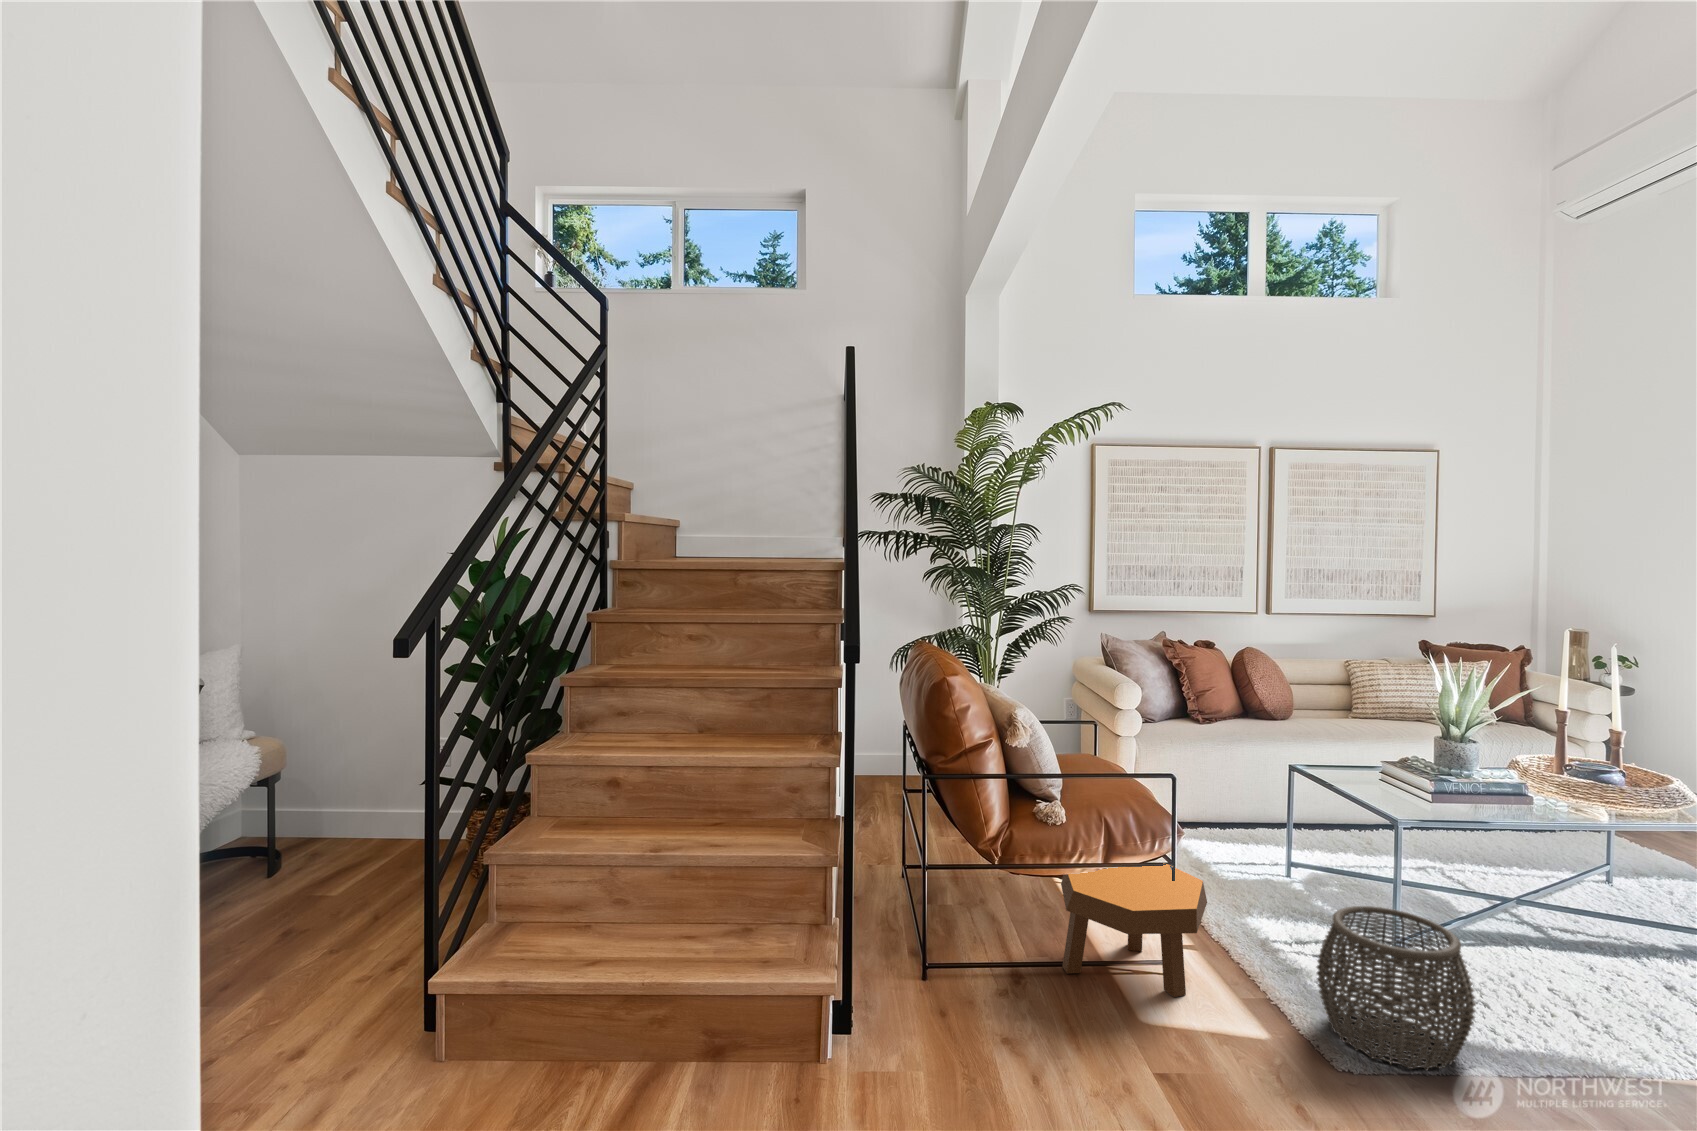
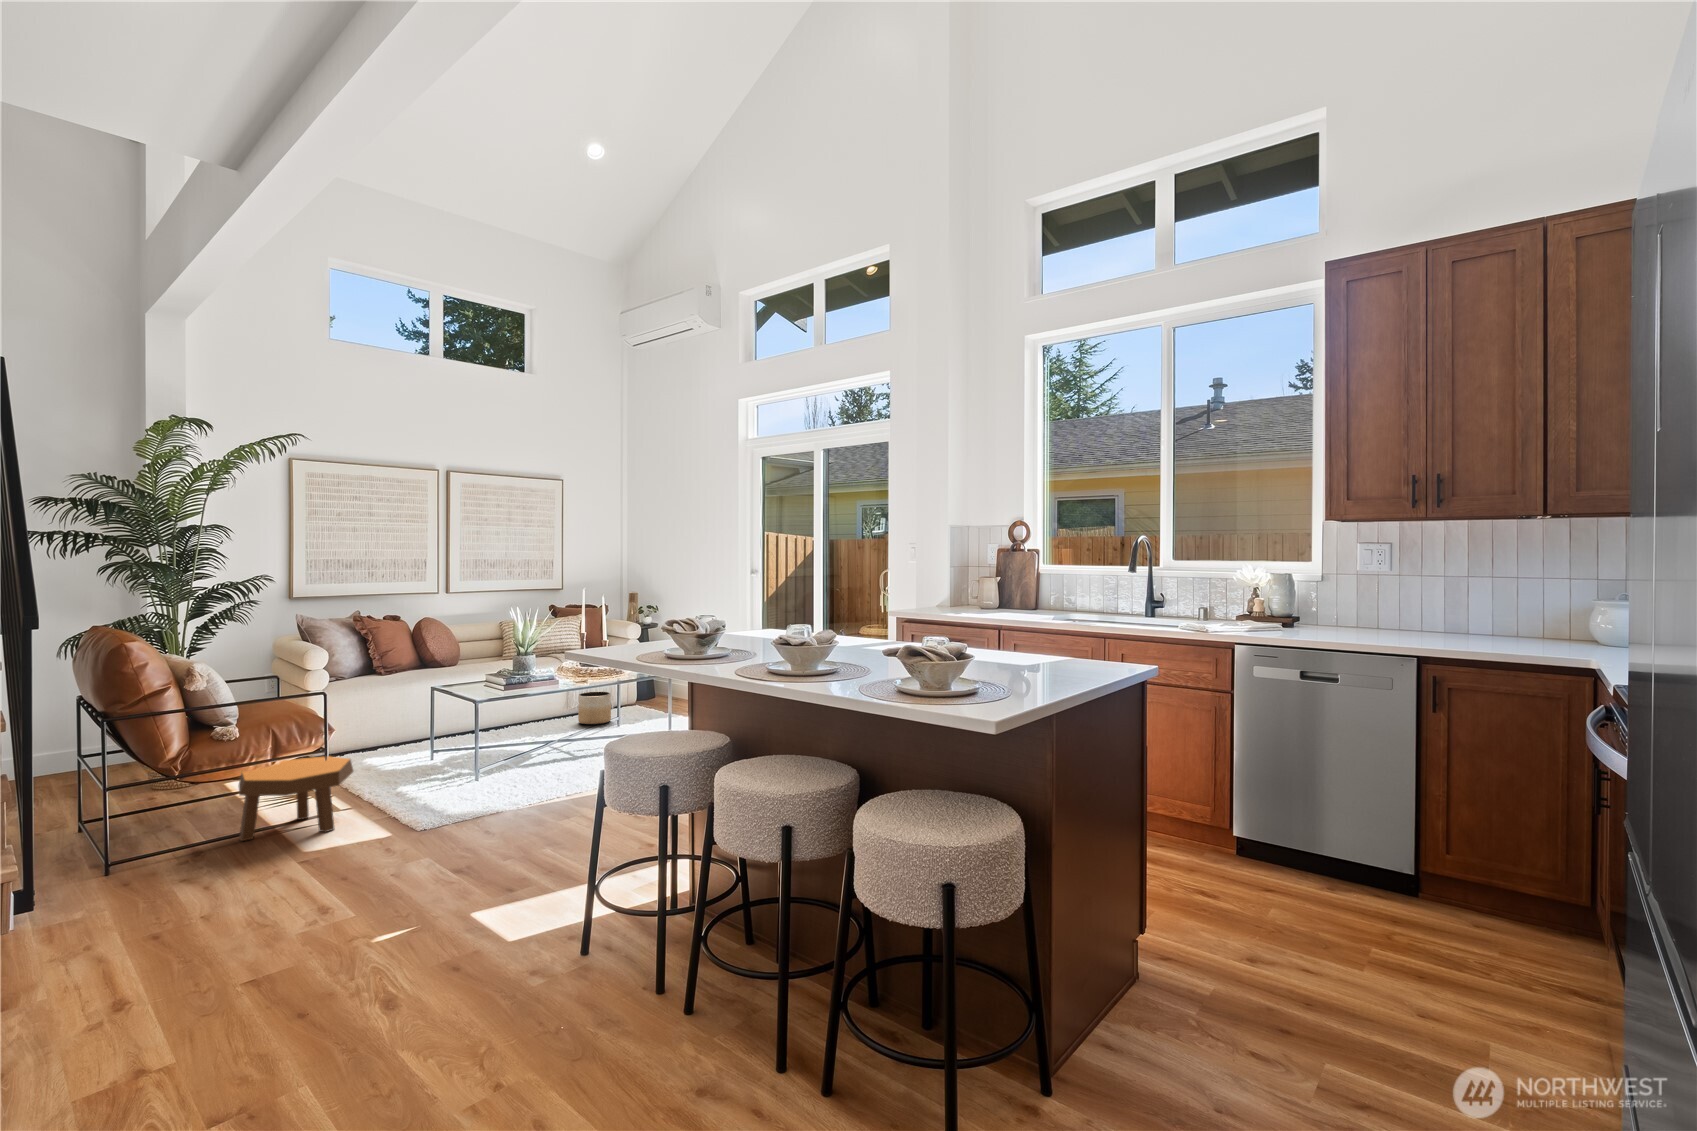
planter: none [1498,795,1565,857] -> present [578,691,611,725]
woven basket: present [1317,906,1476,1070] -> none [417,745,501,825]

